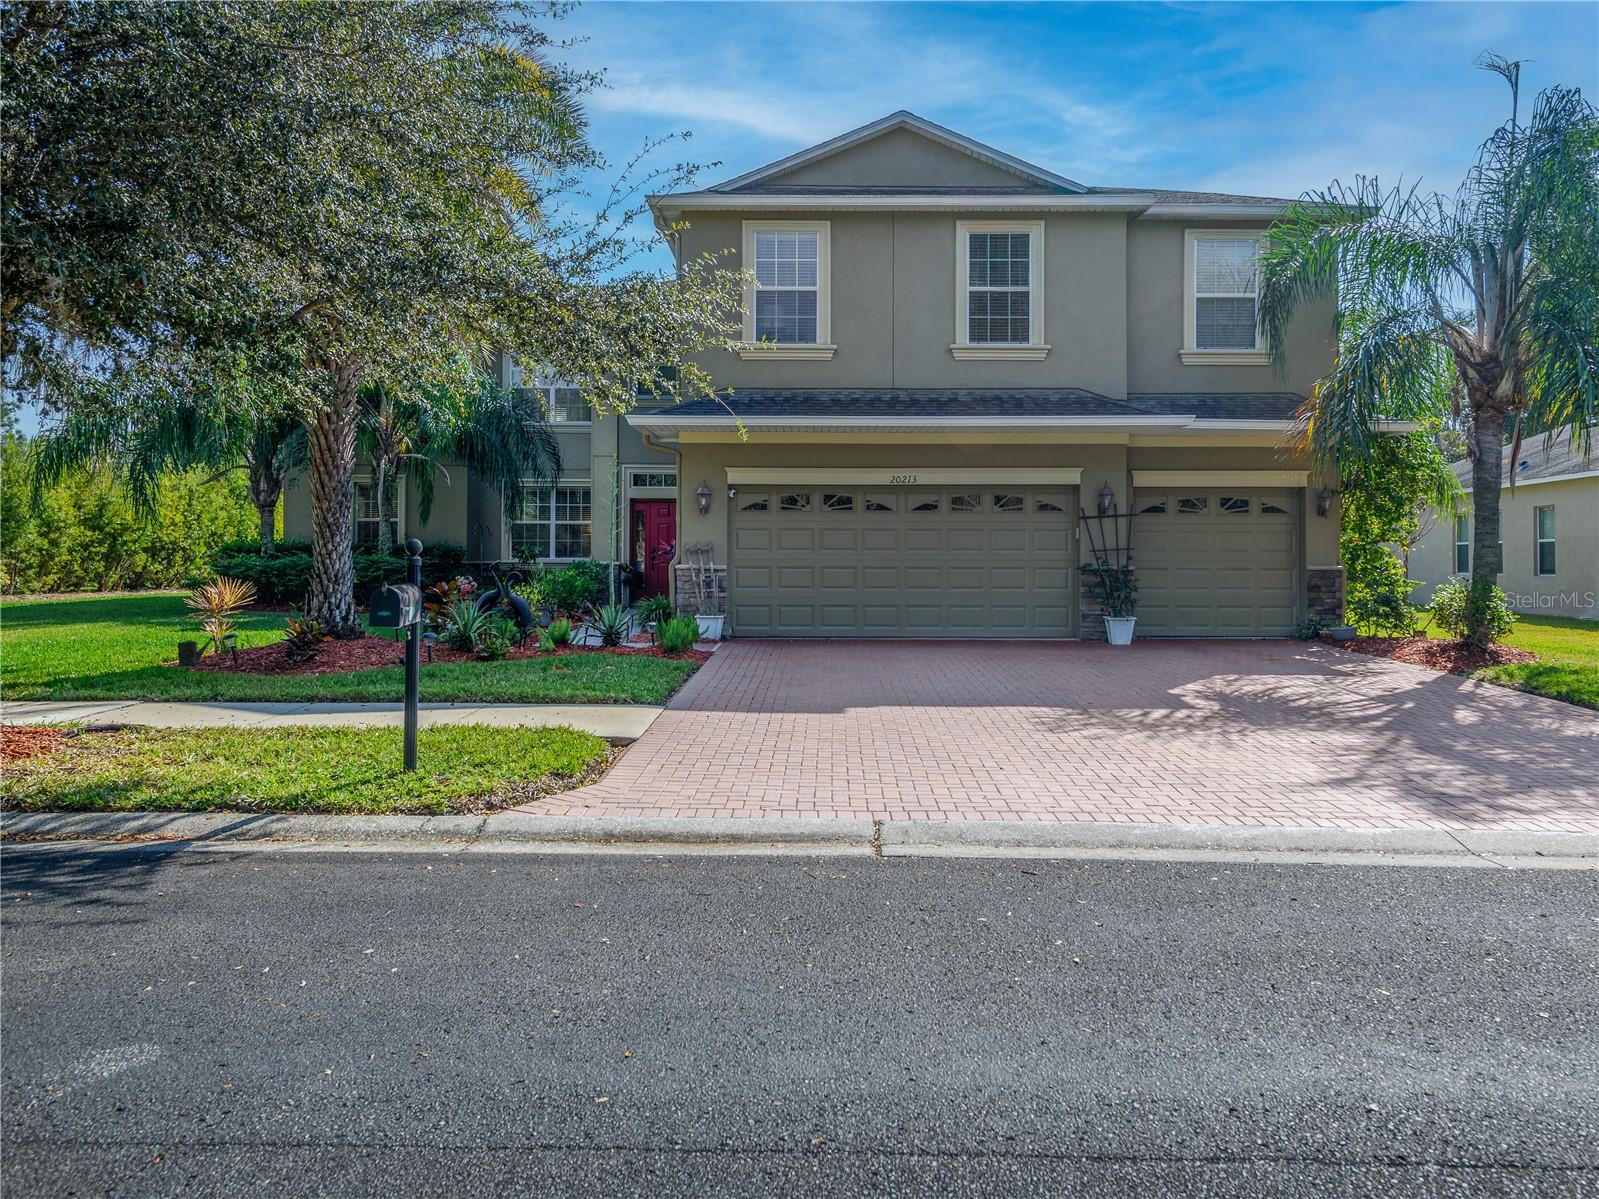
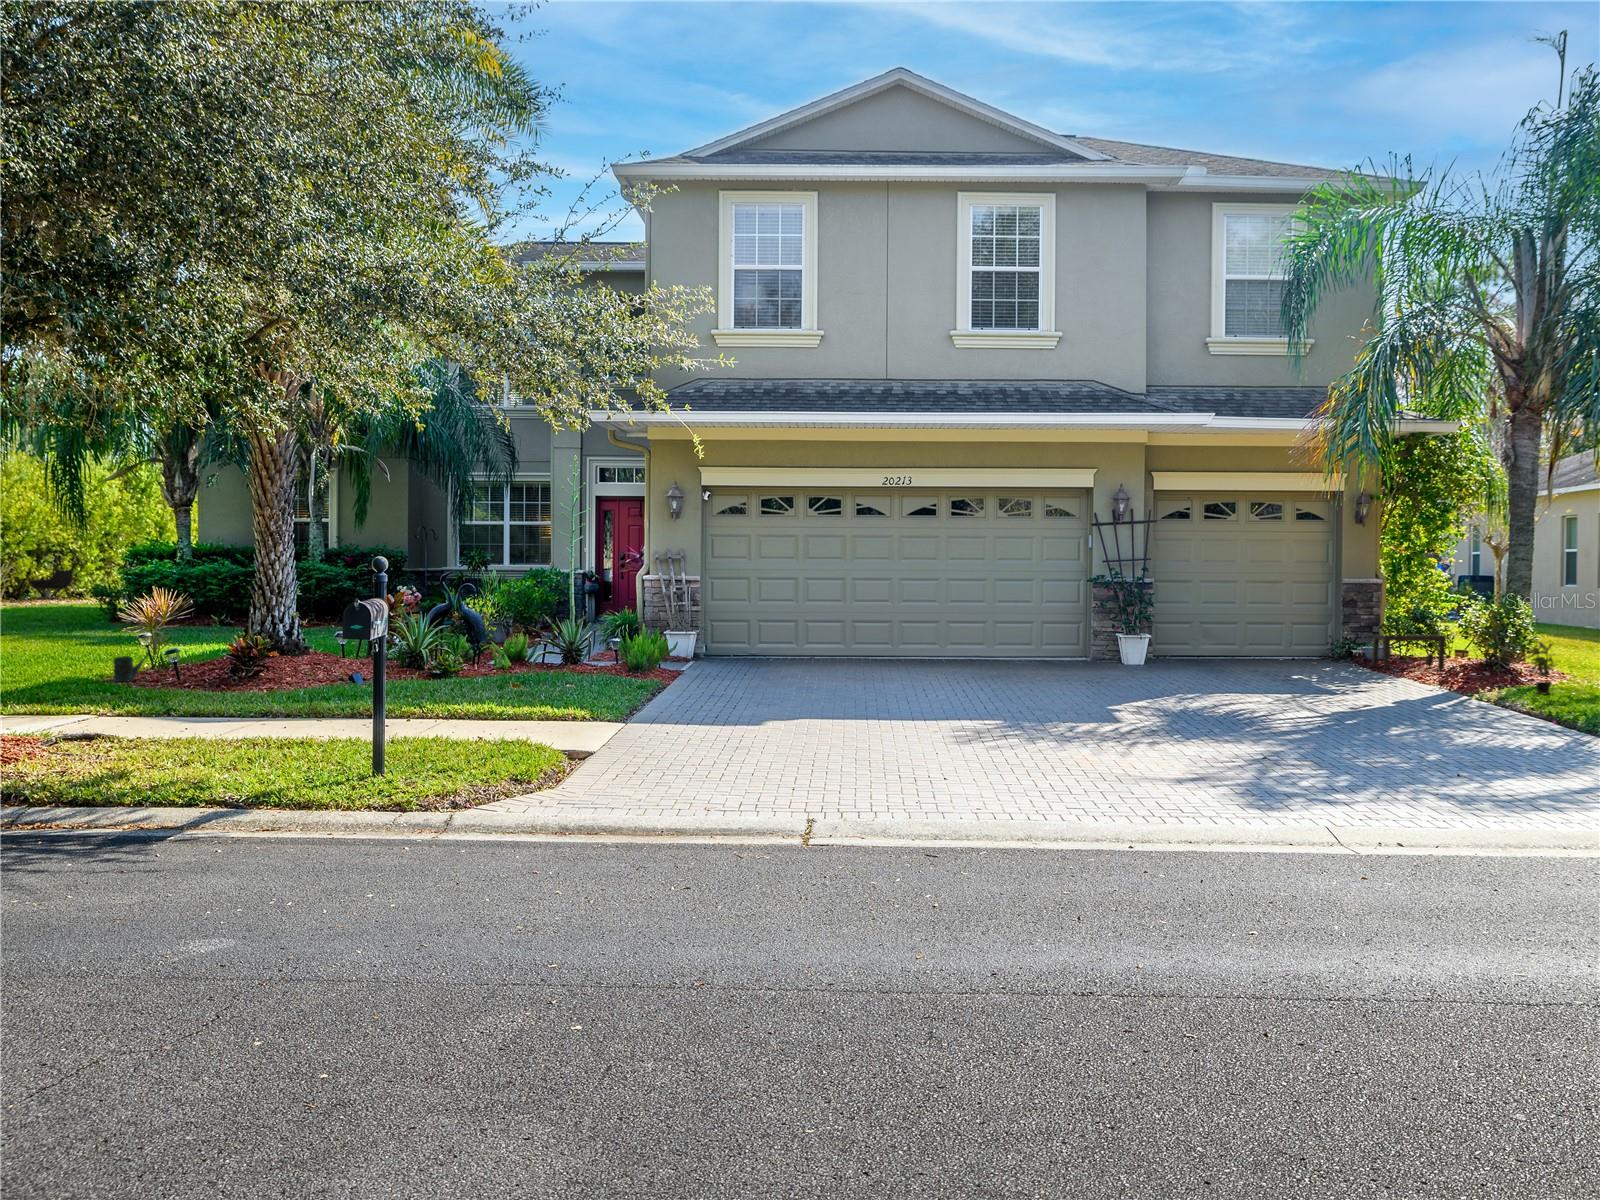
lounge chair: none [140,564,180,589] -> present [29,570,74,598]
bench: none [1330,614,1400,647] -> present [1372,634,1446,670]
potted plant: none [1492,621,1523,670] -> present [1530,642,1555,694]

